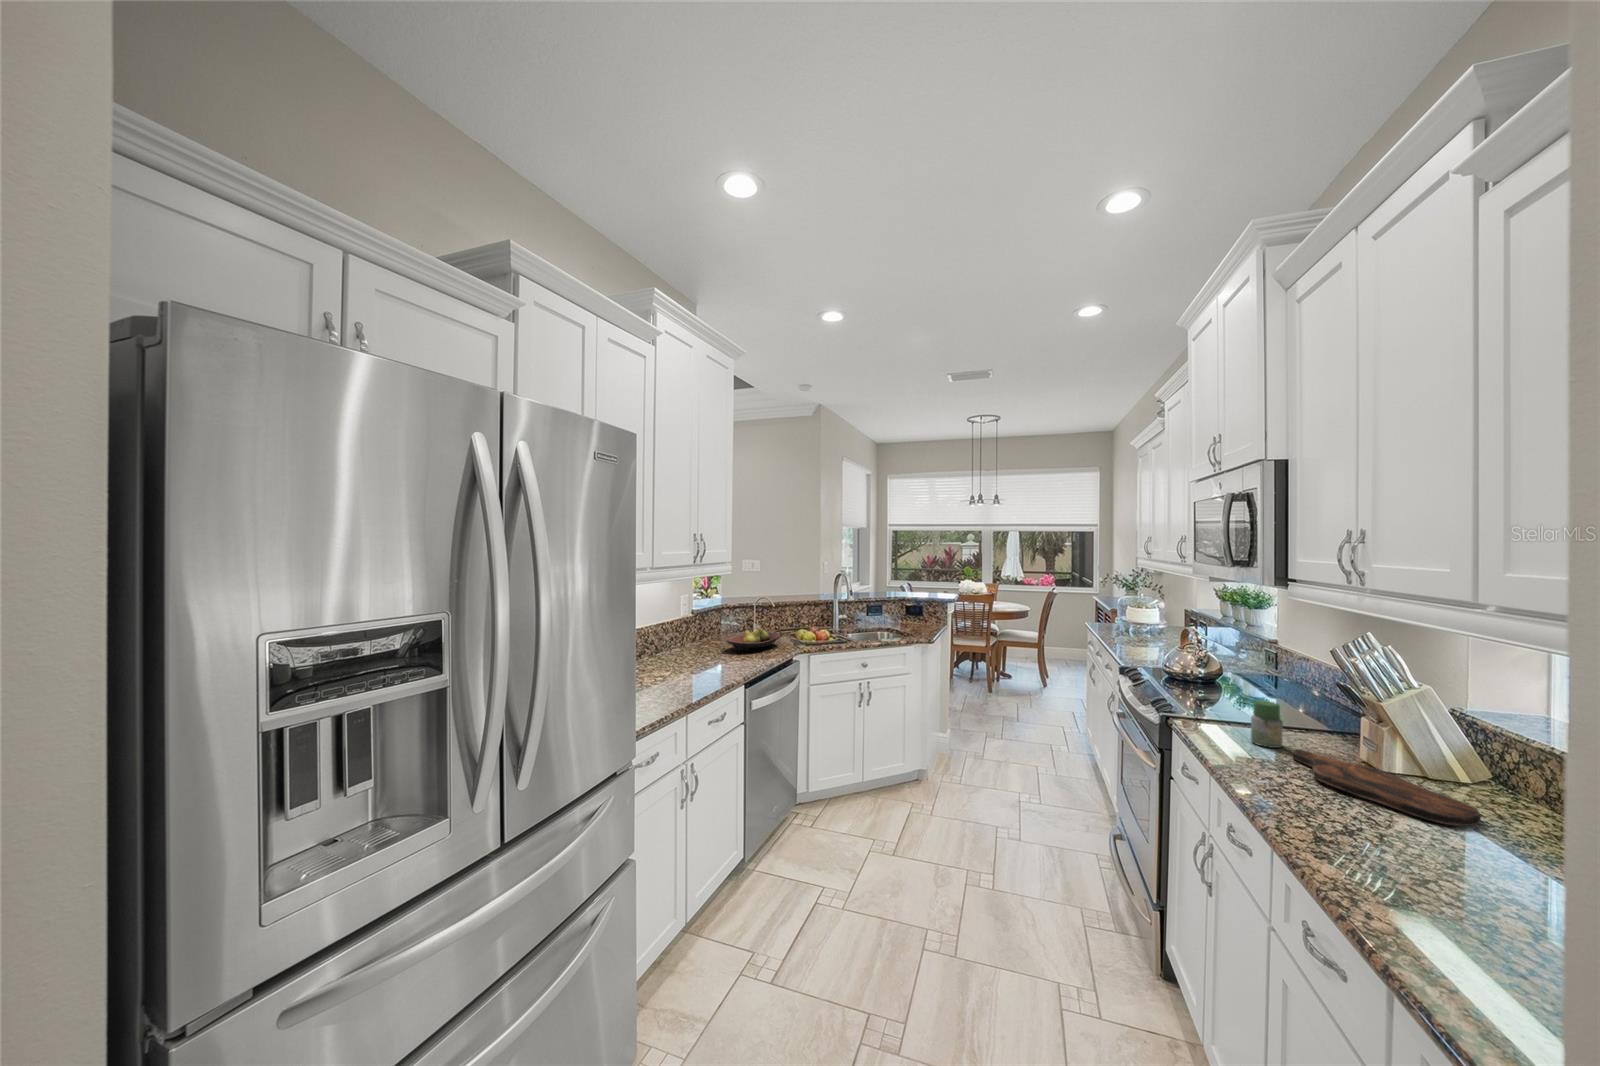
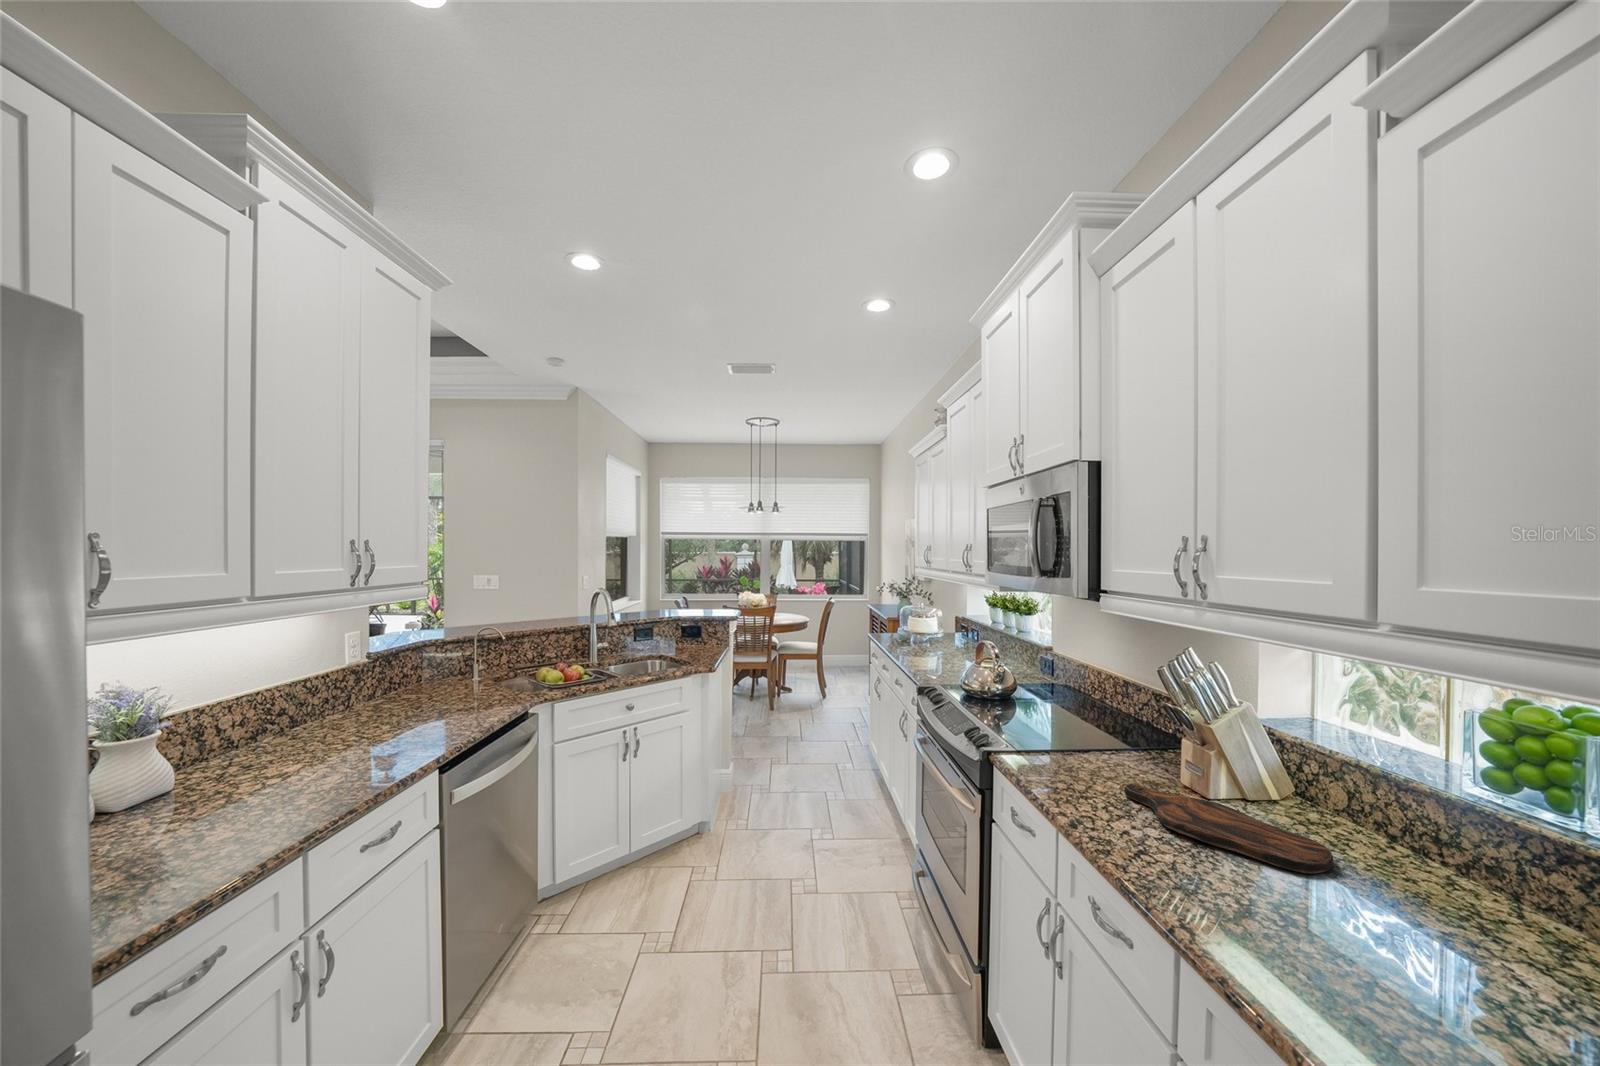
fruit bowl: present [726,627,780,652] -> none [424,671,512,709]
jar: present [1251,700,1283,748] -> none [1077,728,1108,783]

